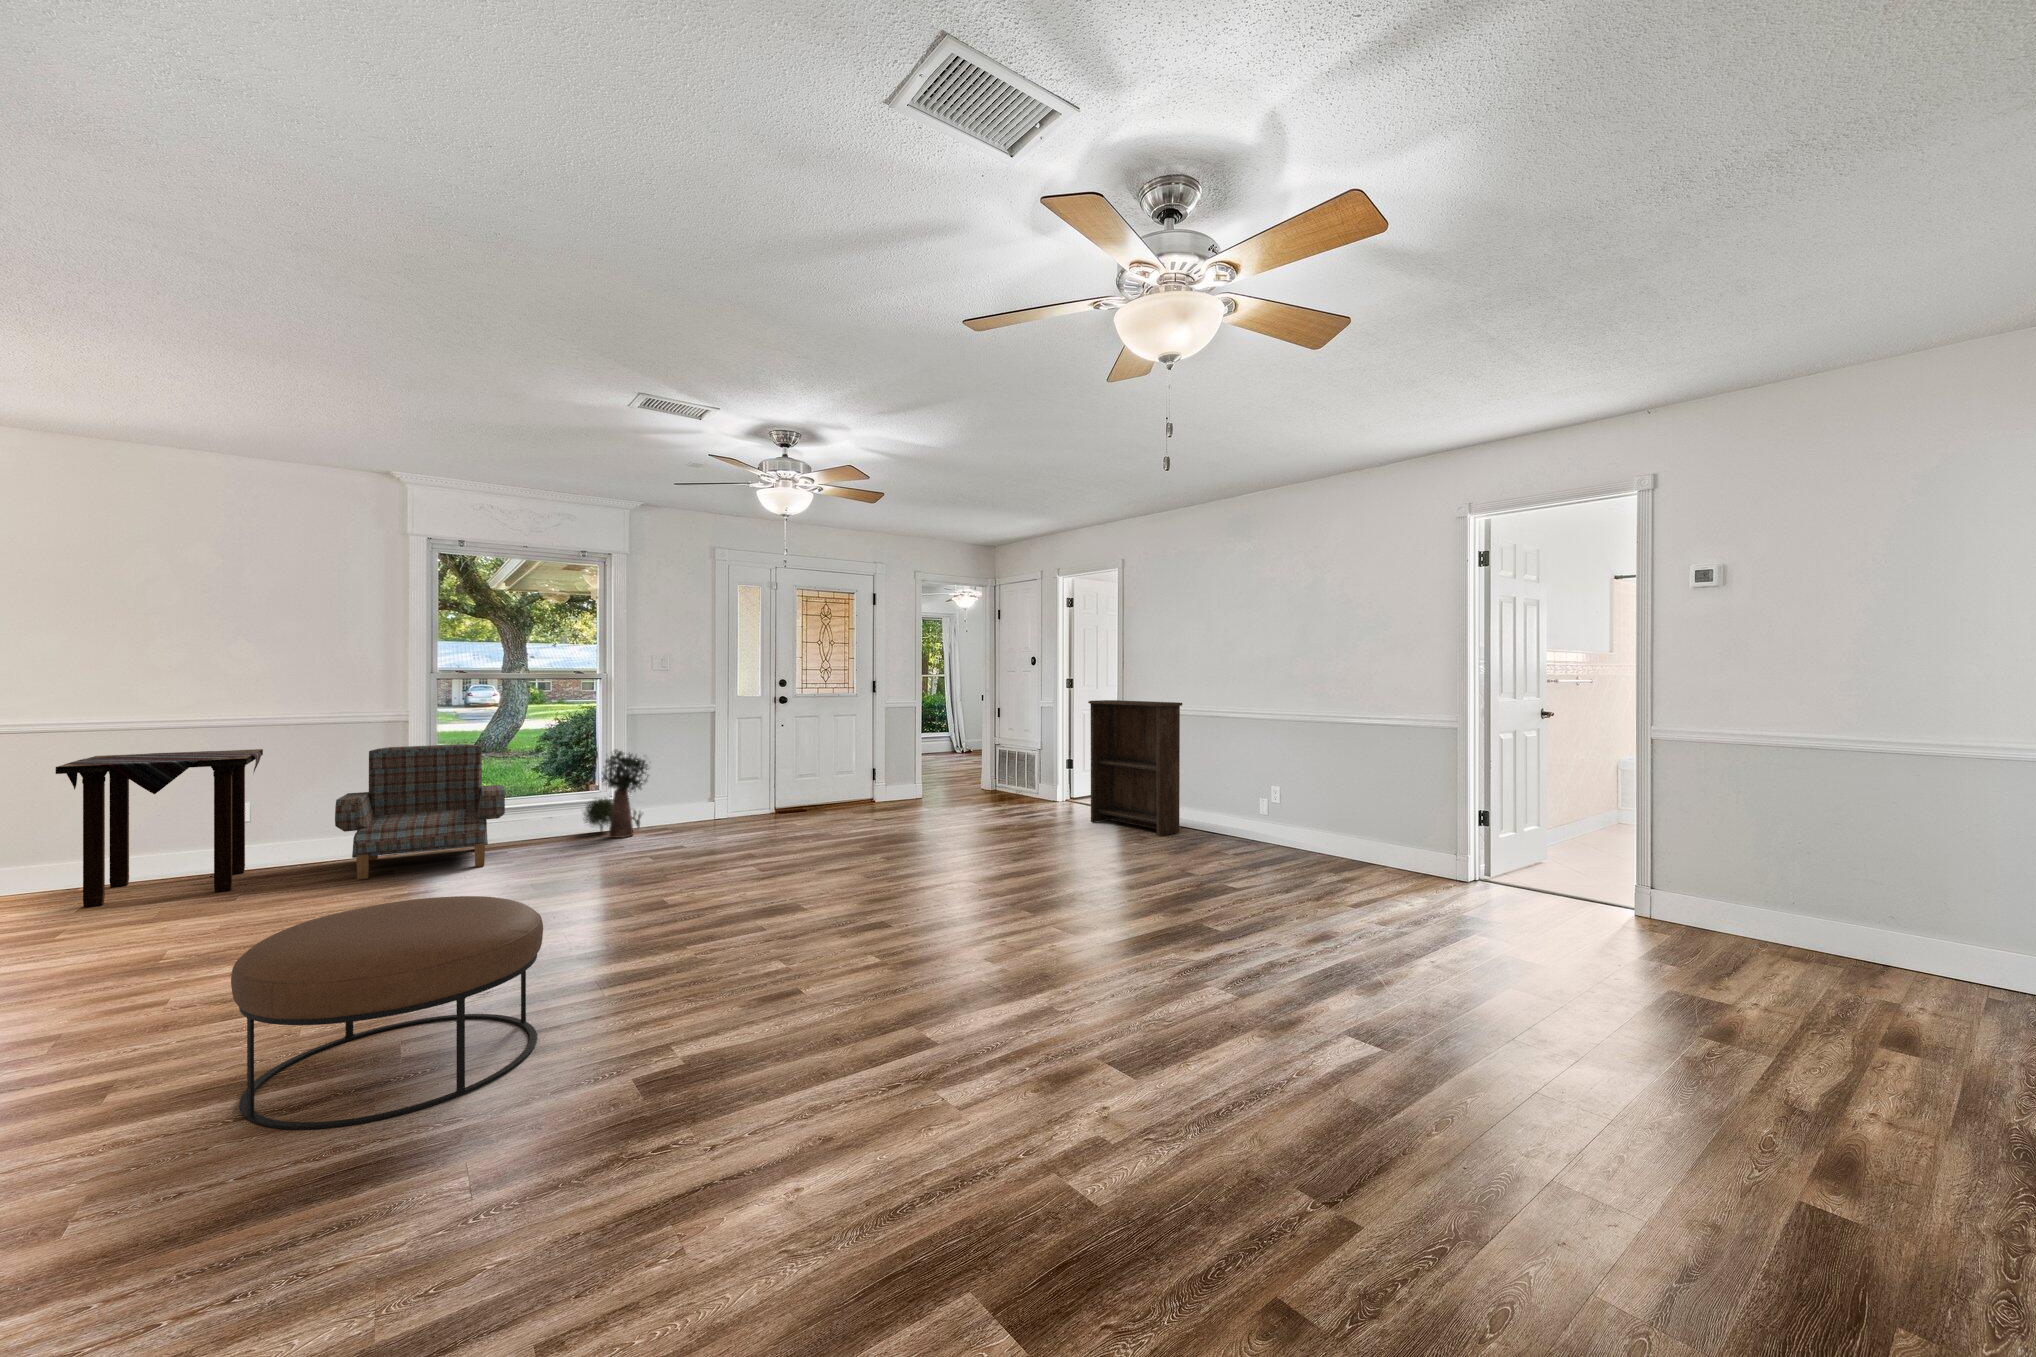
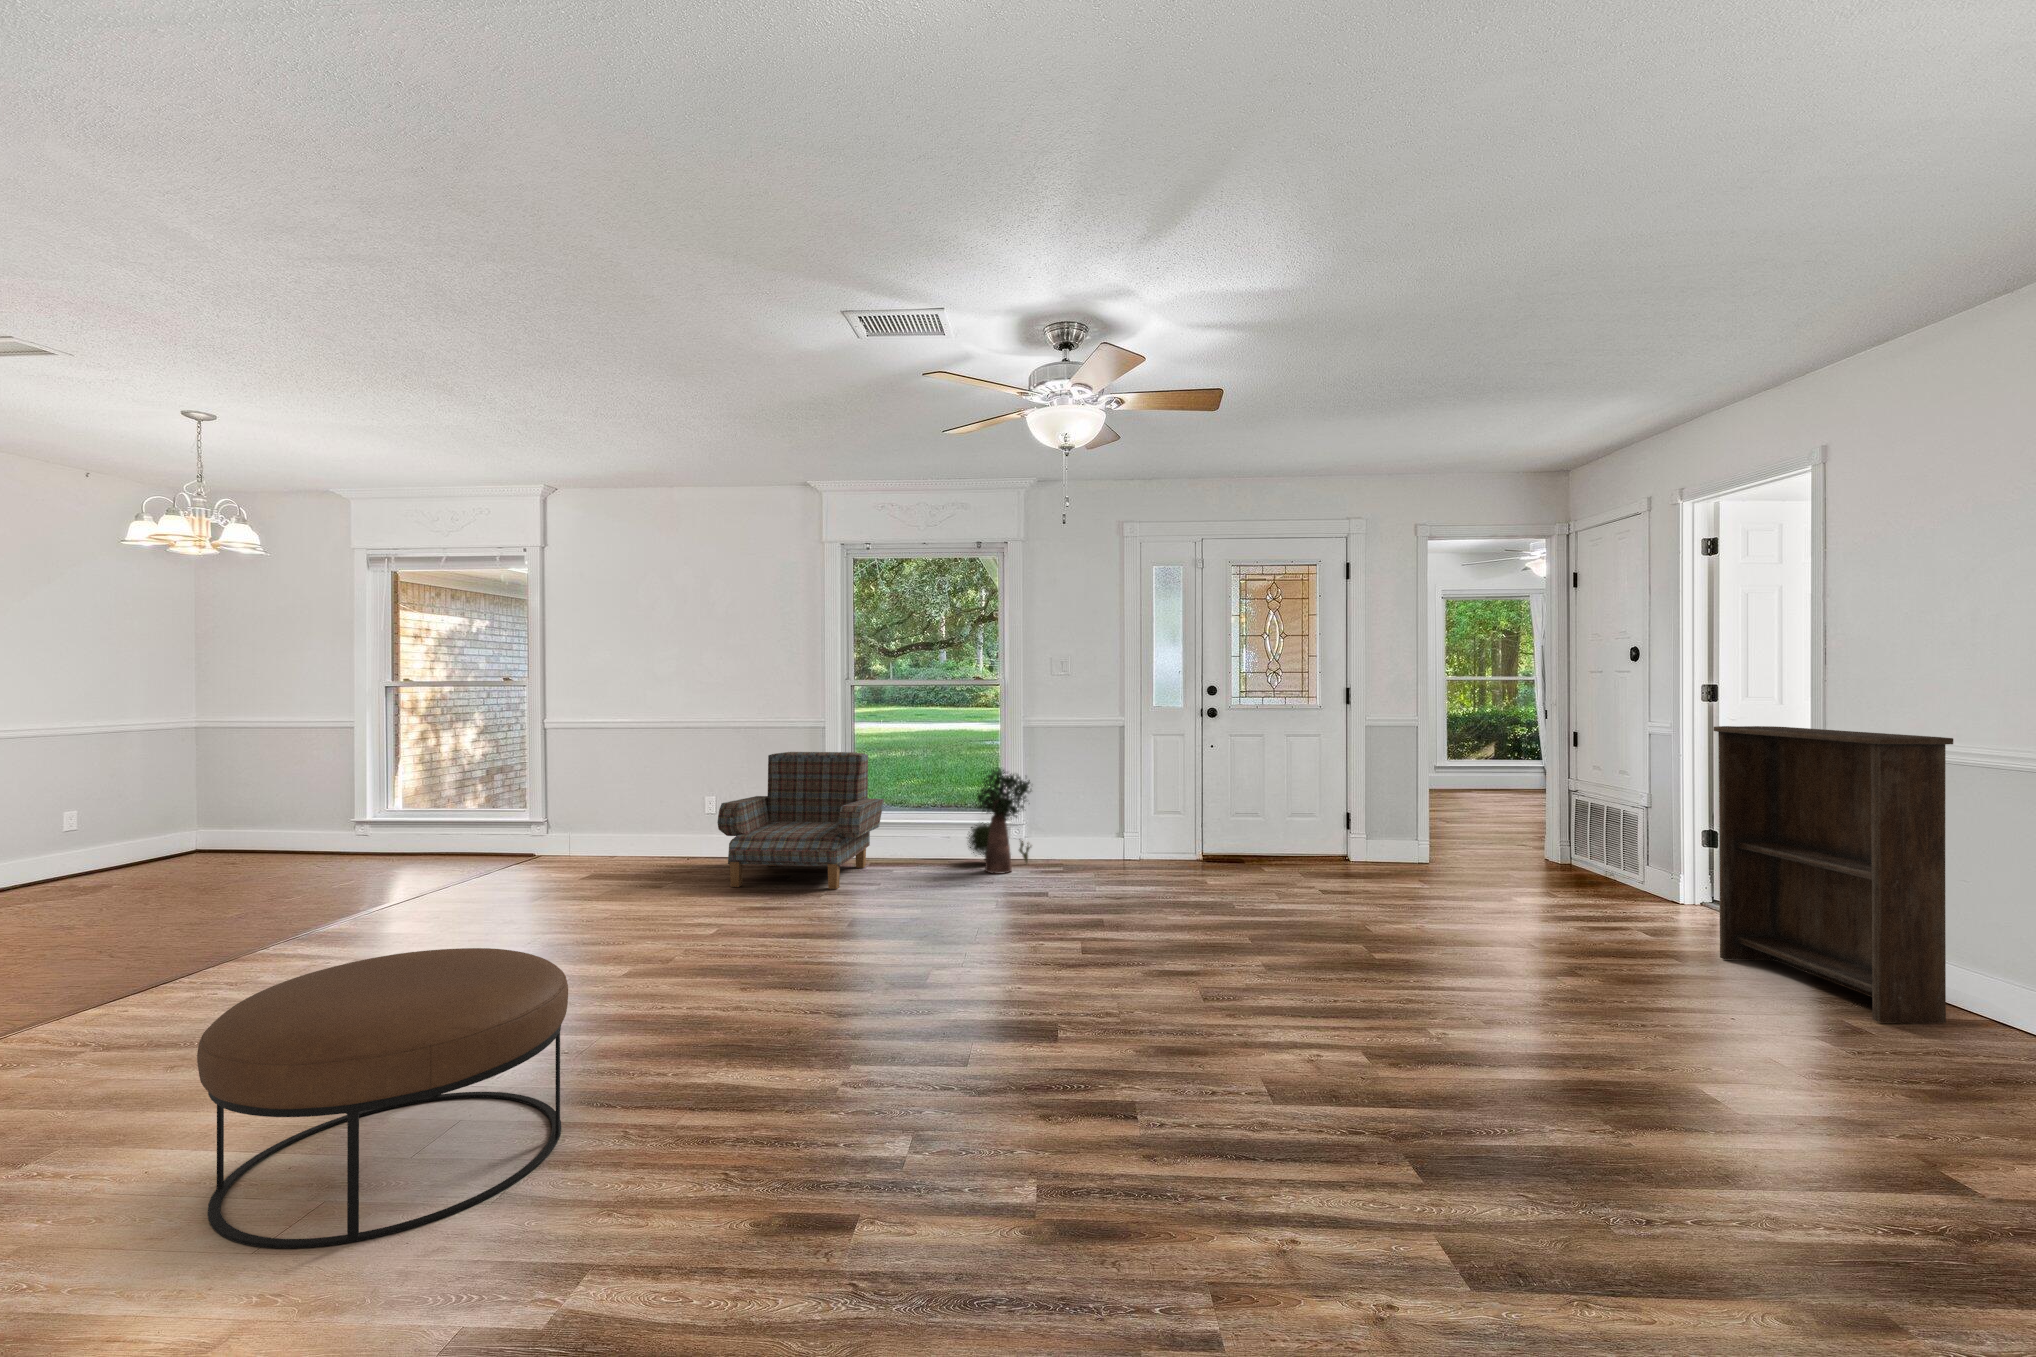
side table: present [56,749,263,907] -> none [534,748,698,882]

